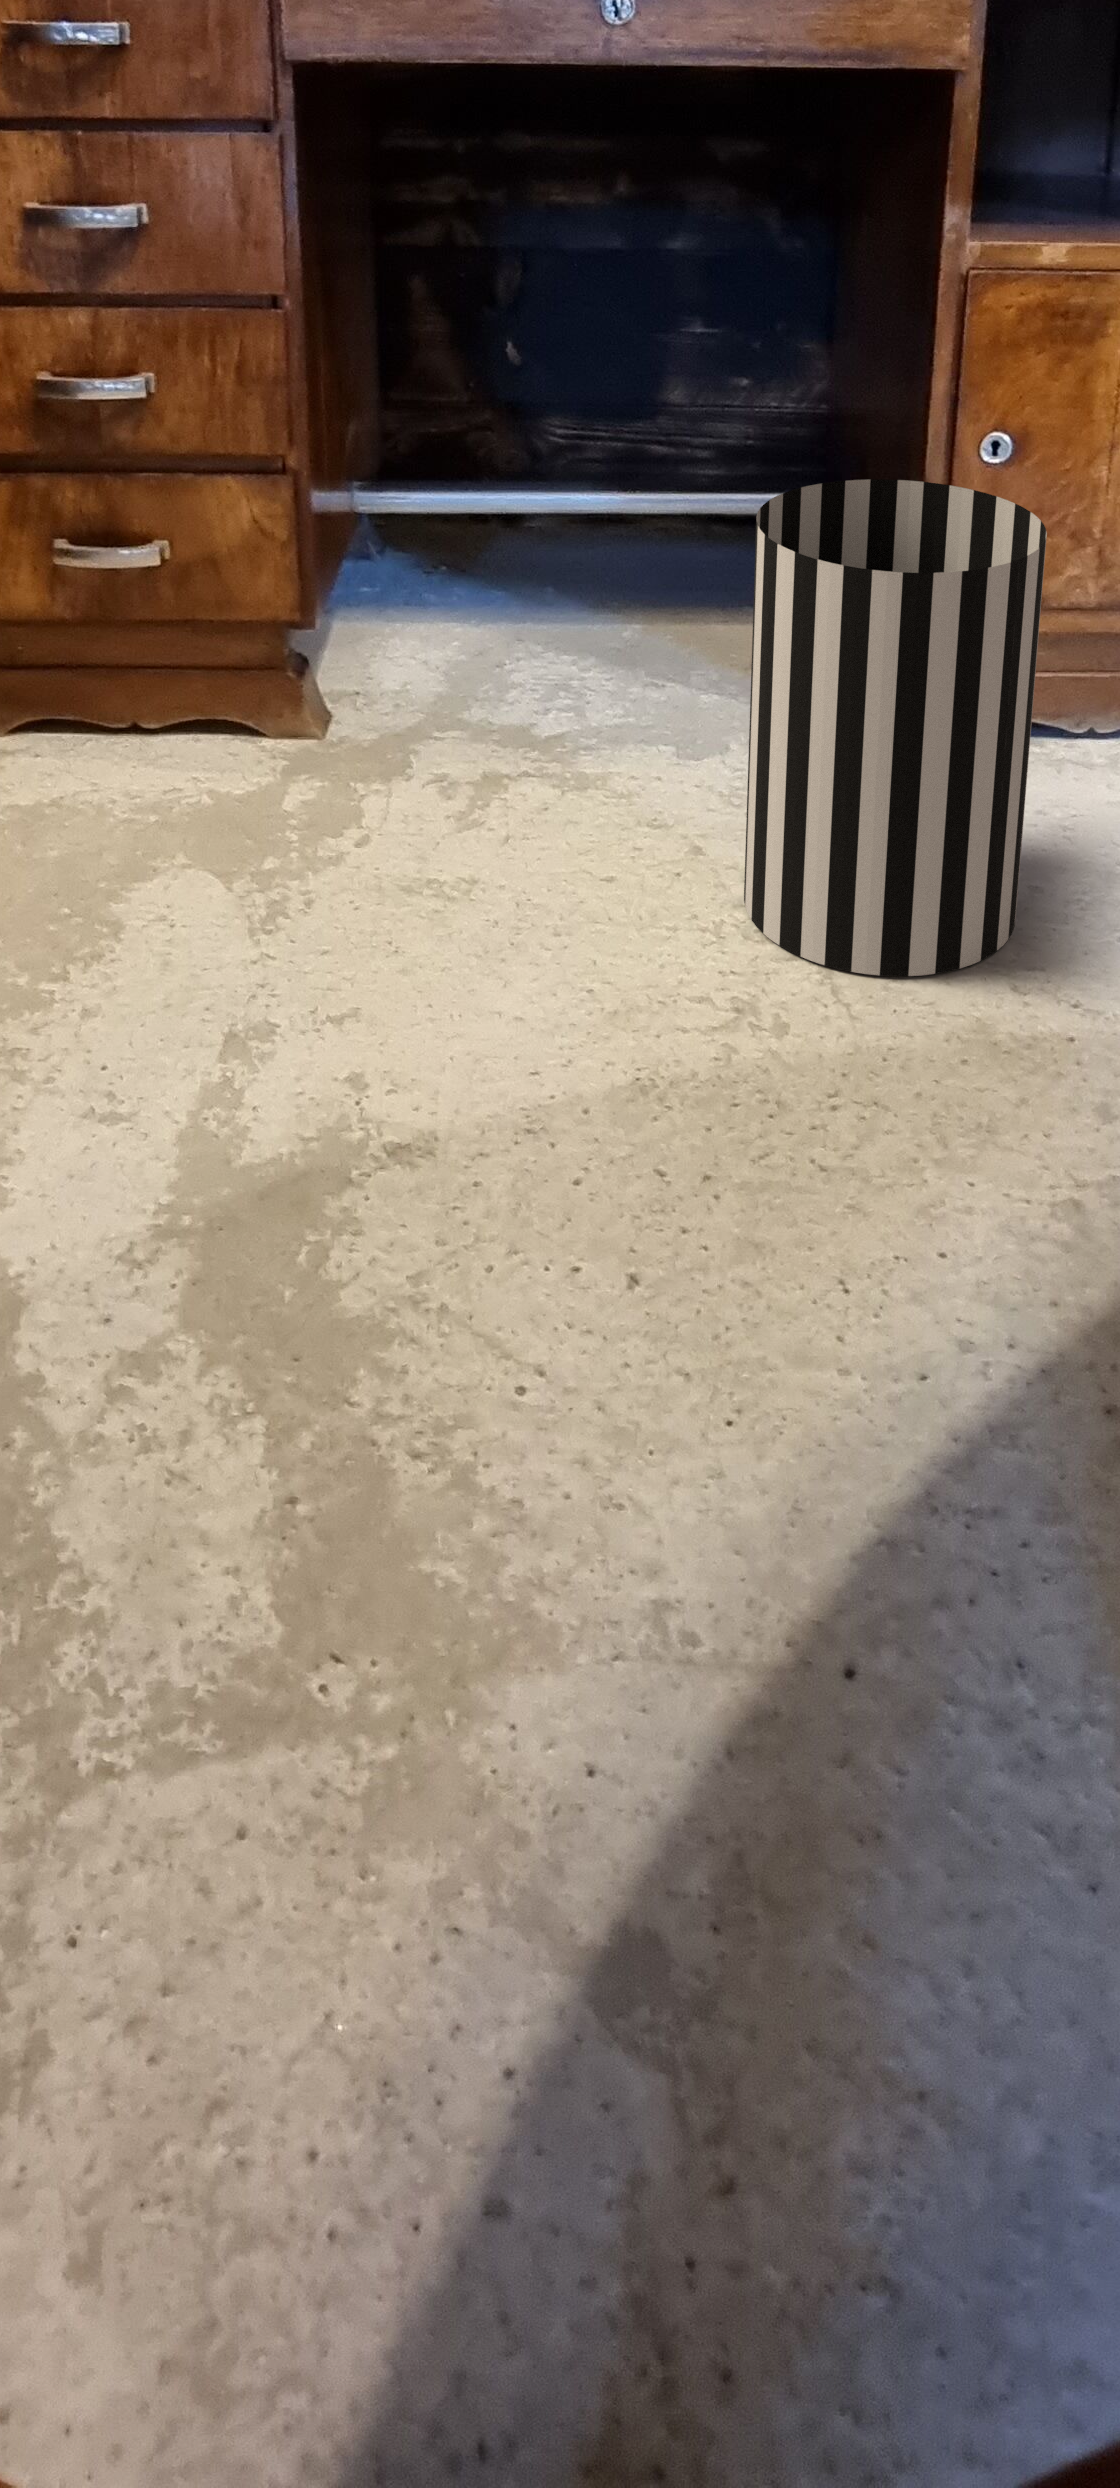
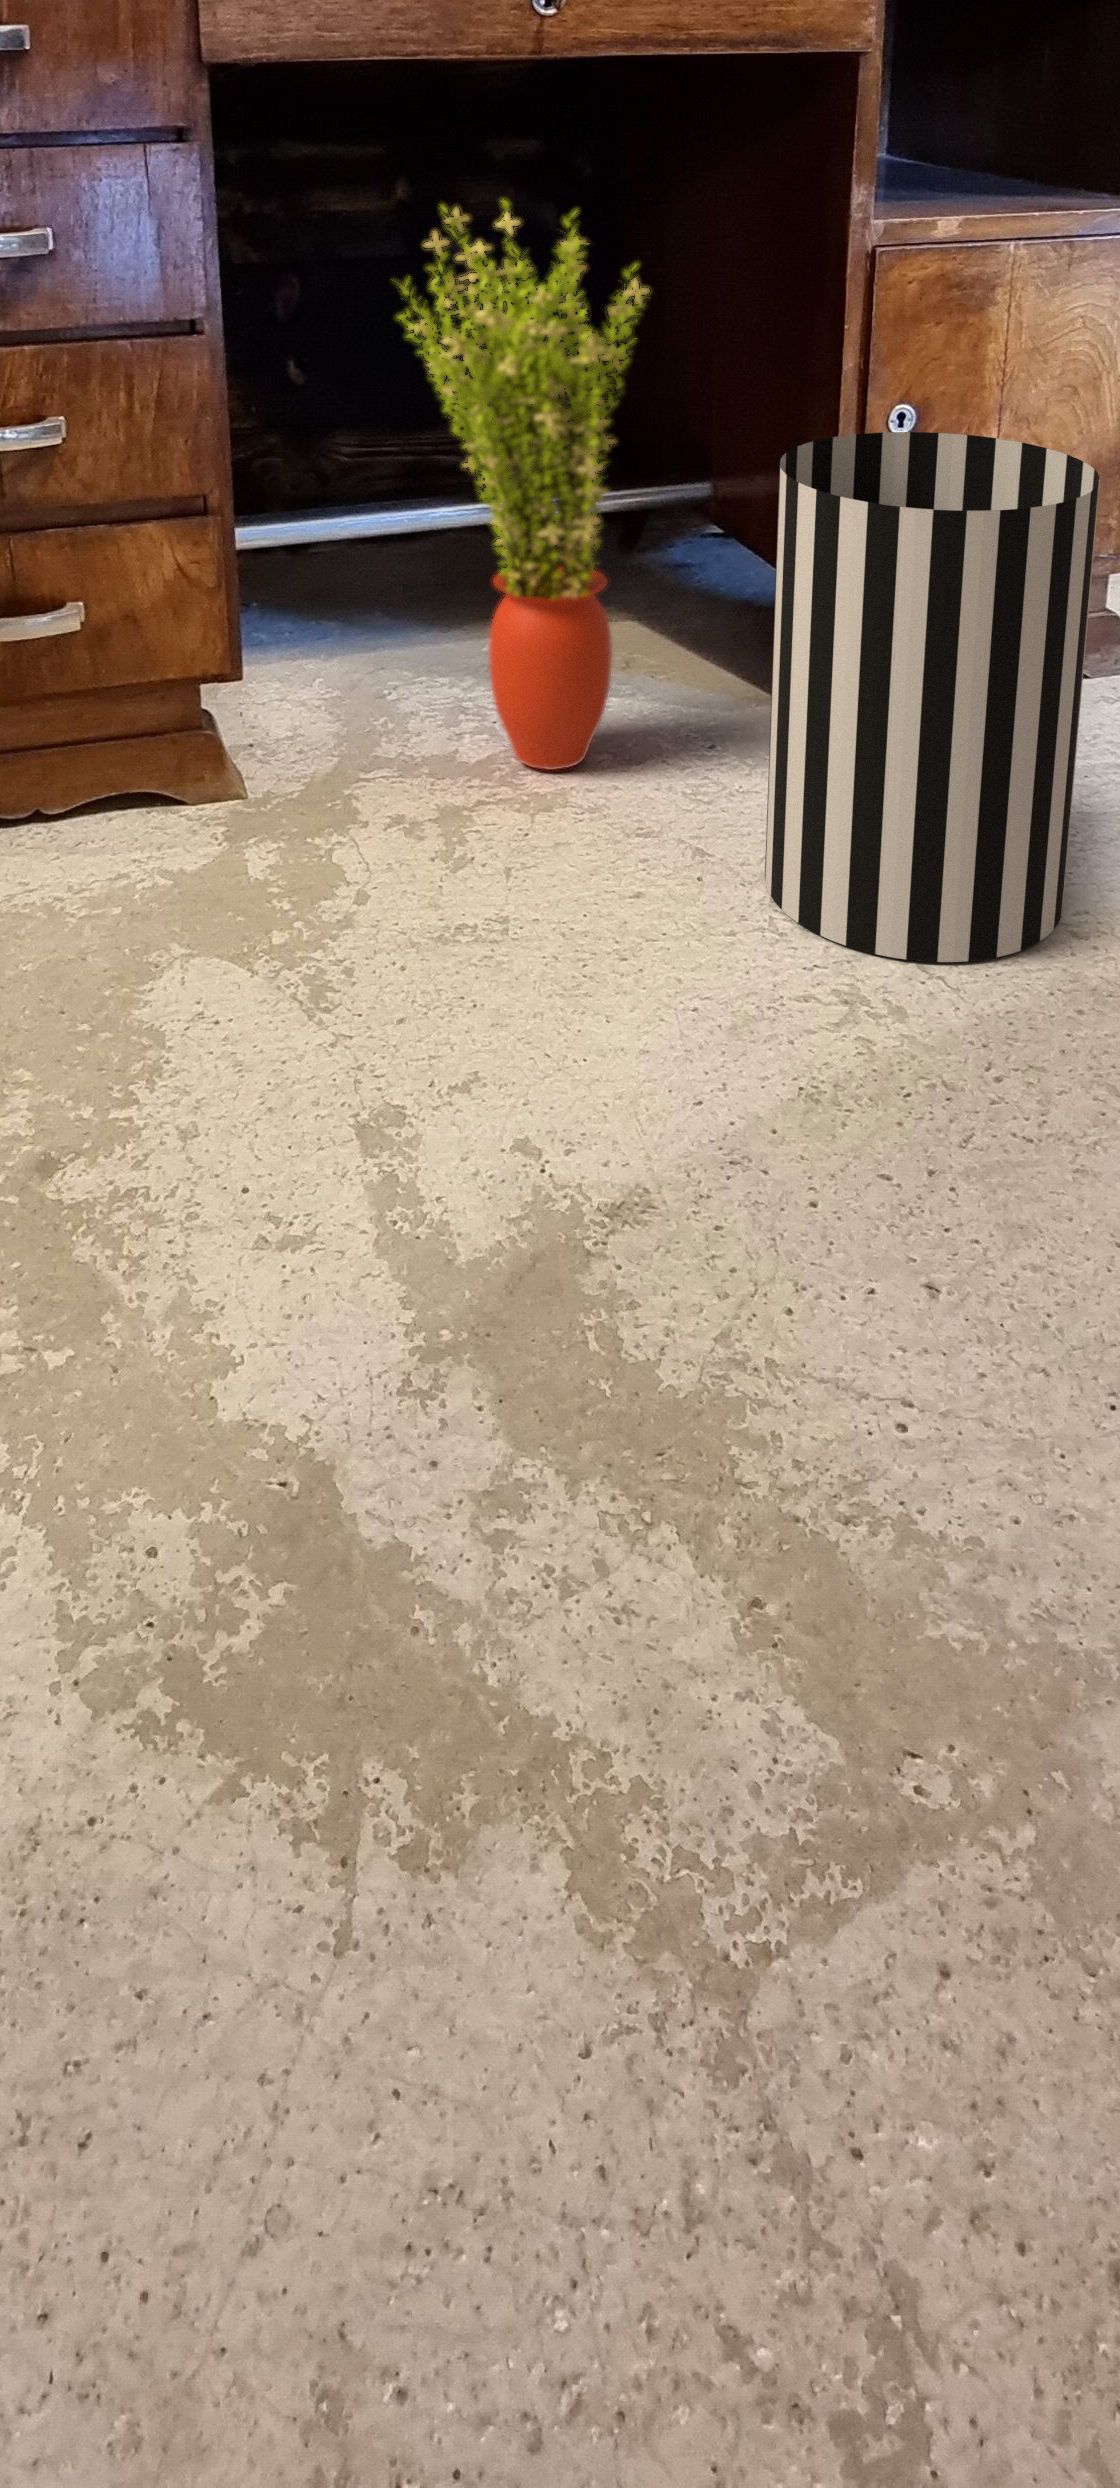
potted plant: none [486,228,720,755] -> present [397,200,649,770]

